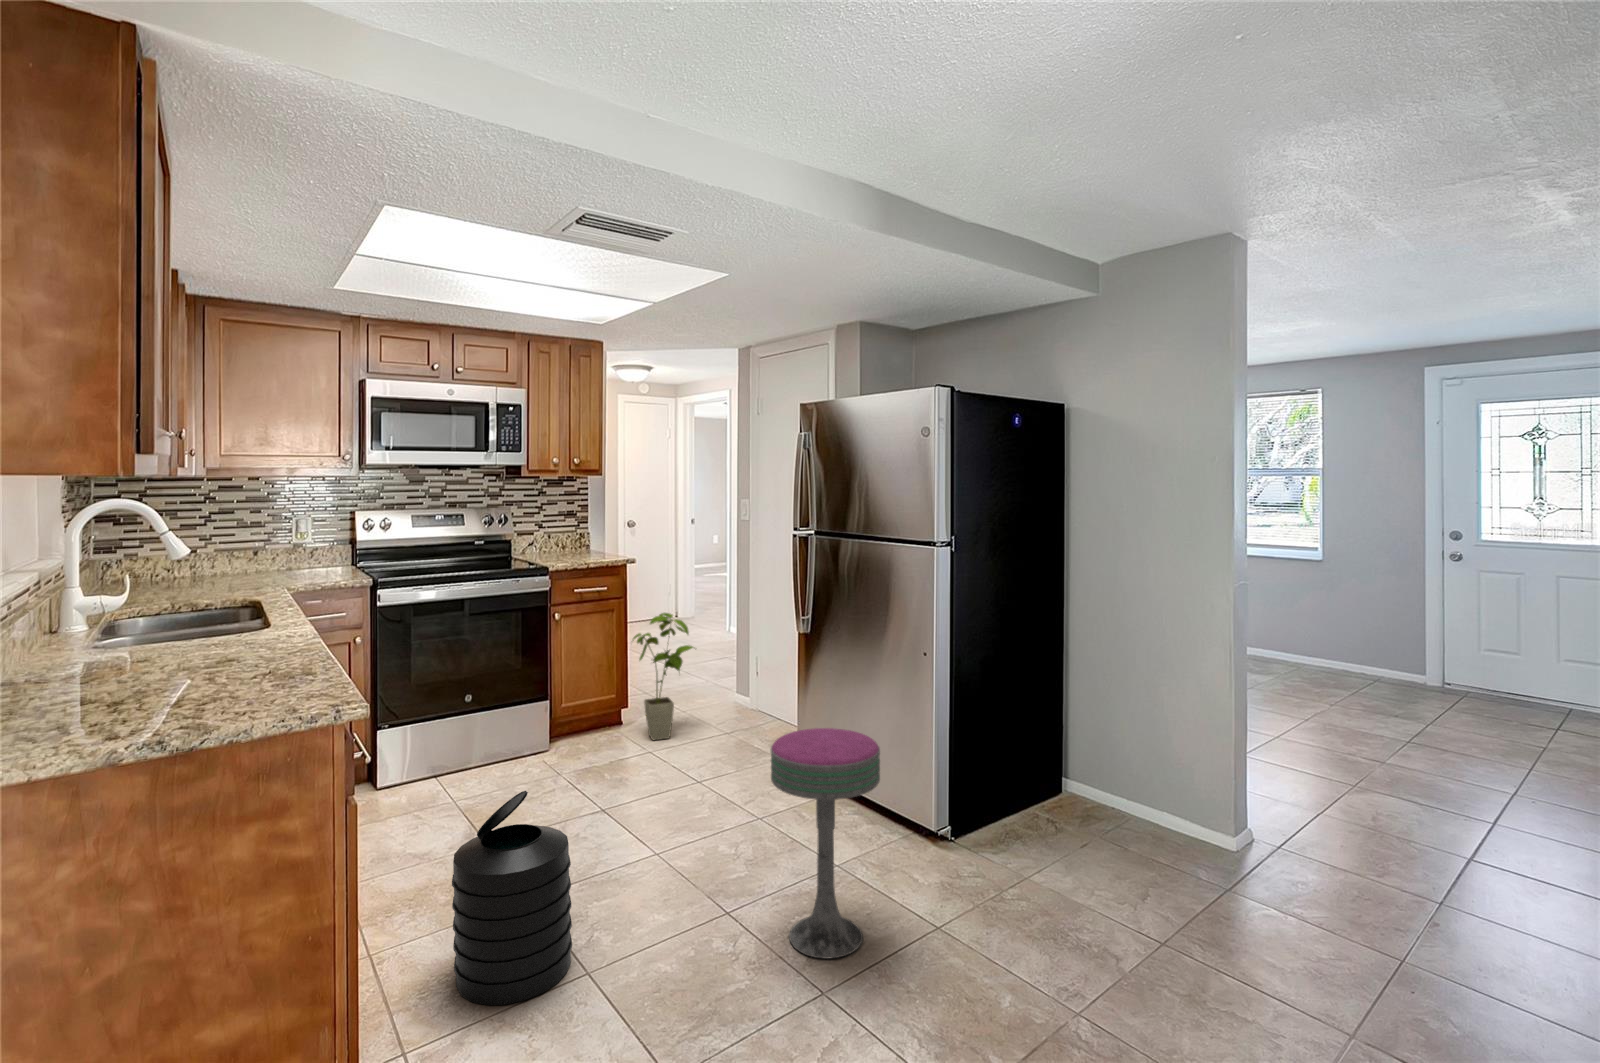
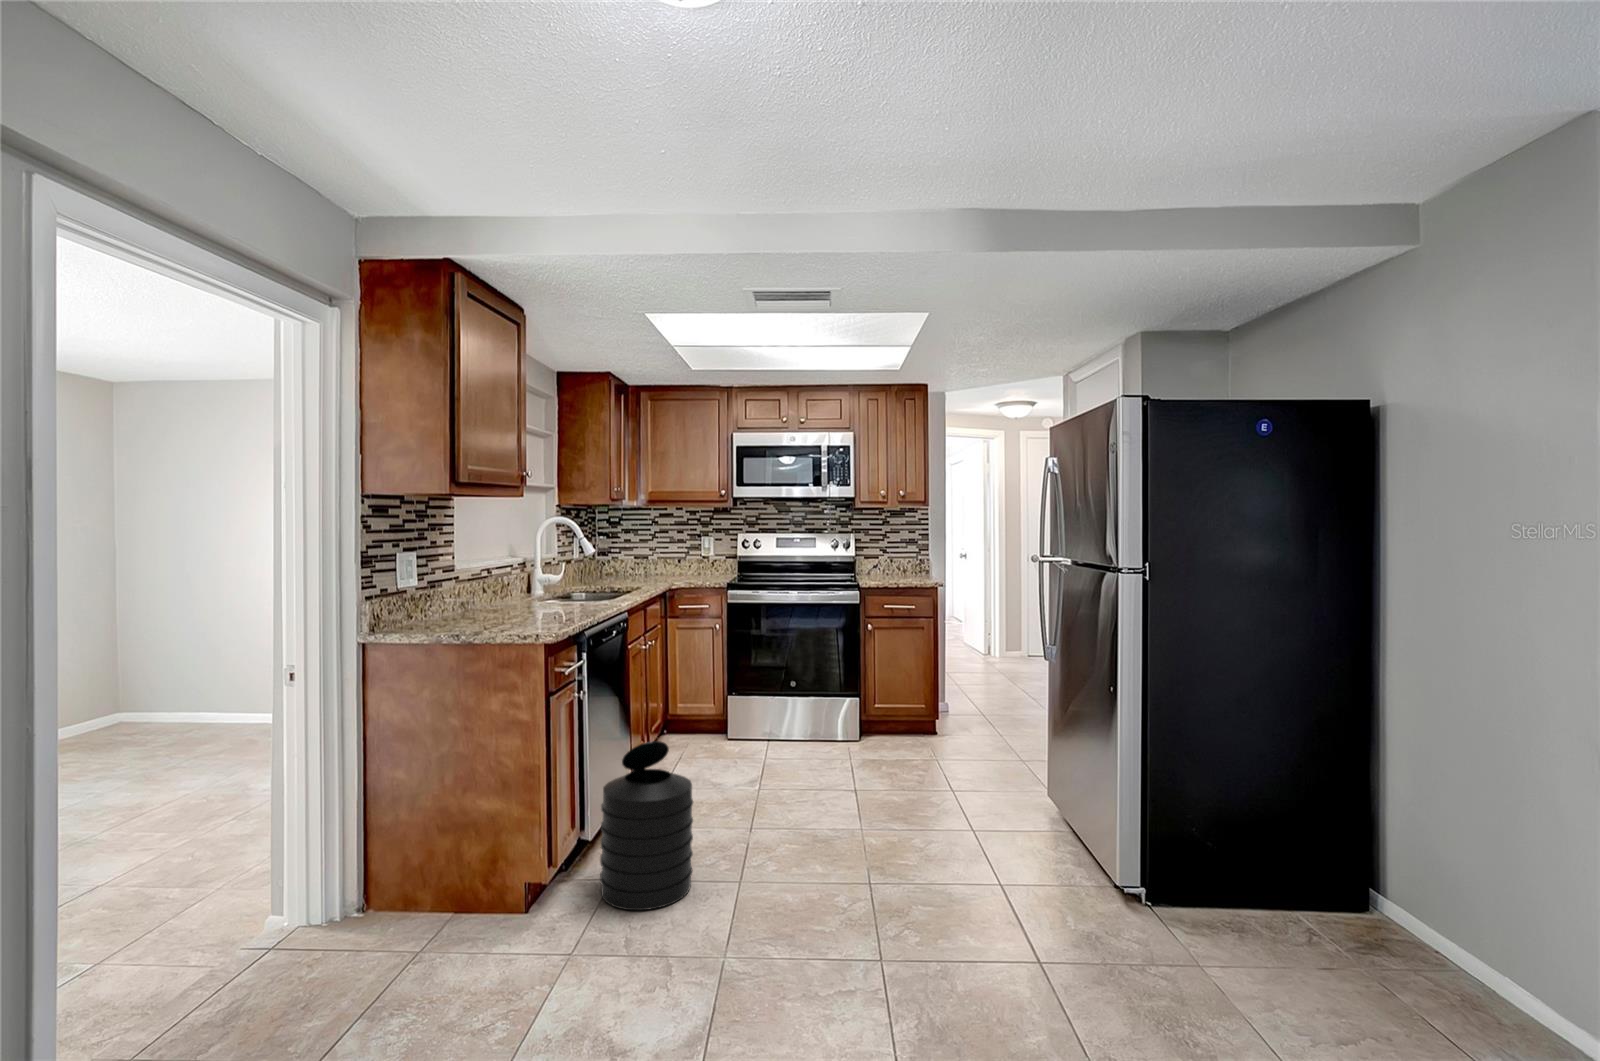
house plant: present [633,613,693,740] -> none [929,635,997,761]
bar stool: present [771,728,880,959] -> none [827,743,945,998]

